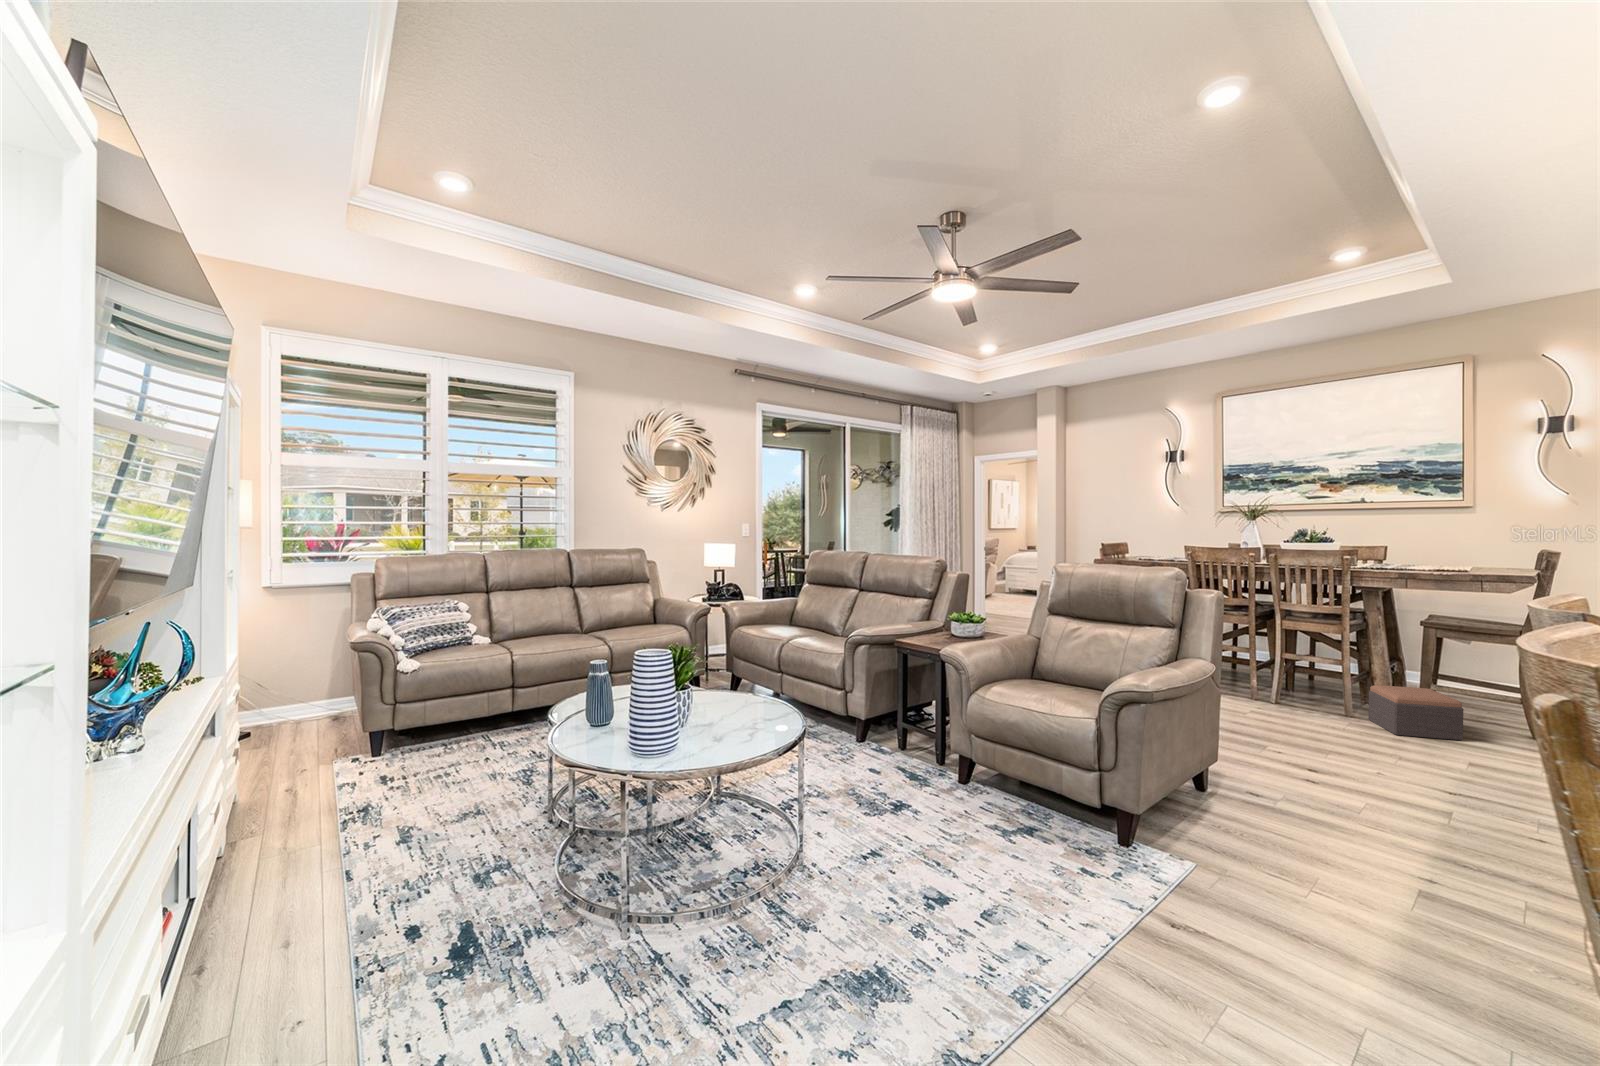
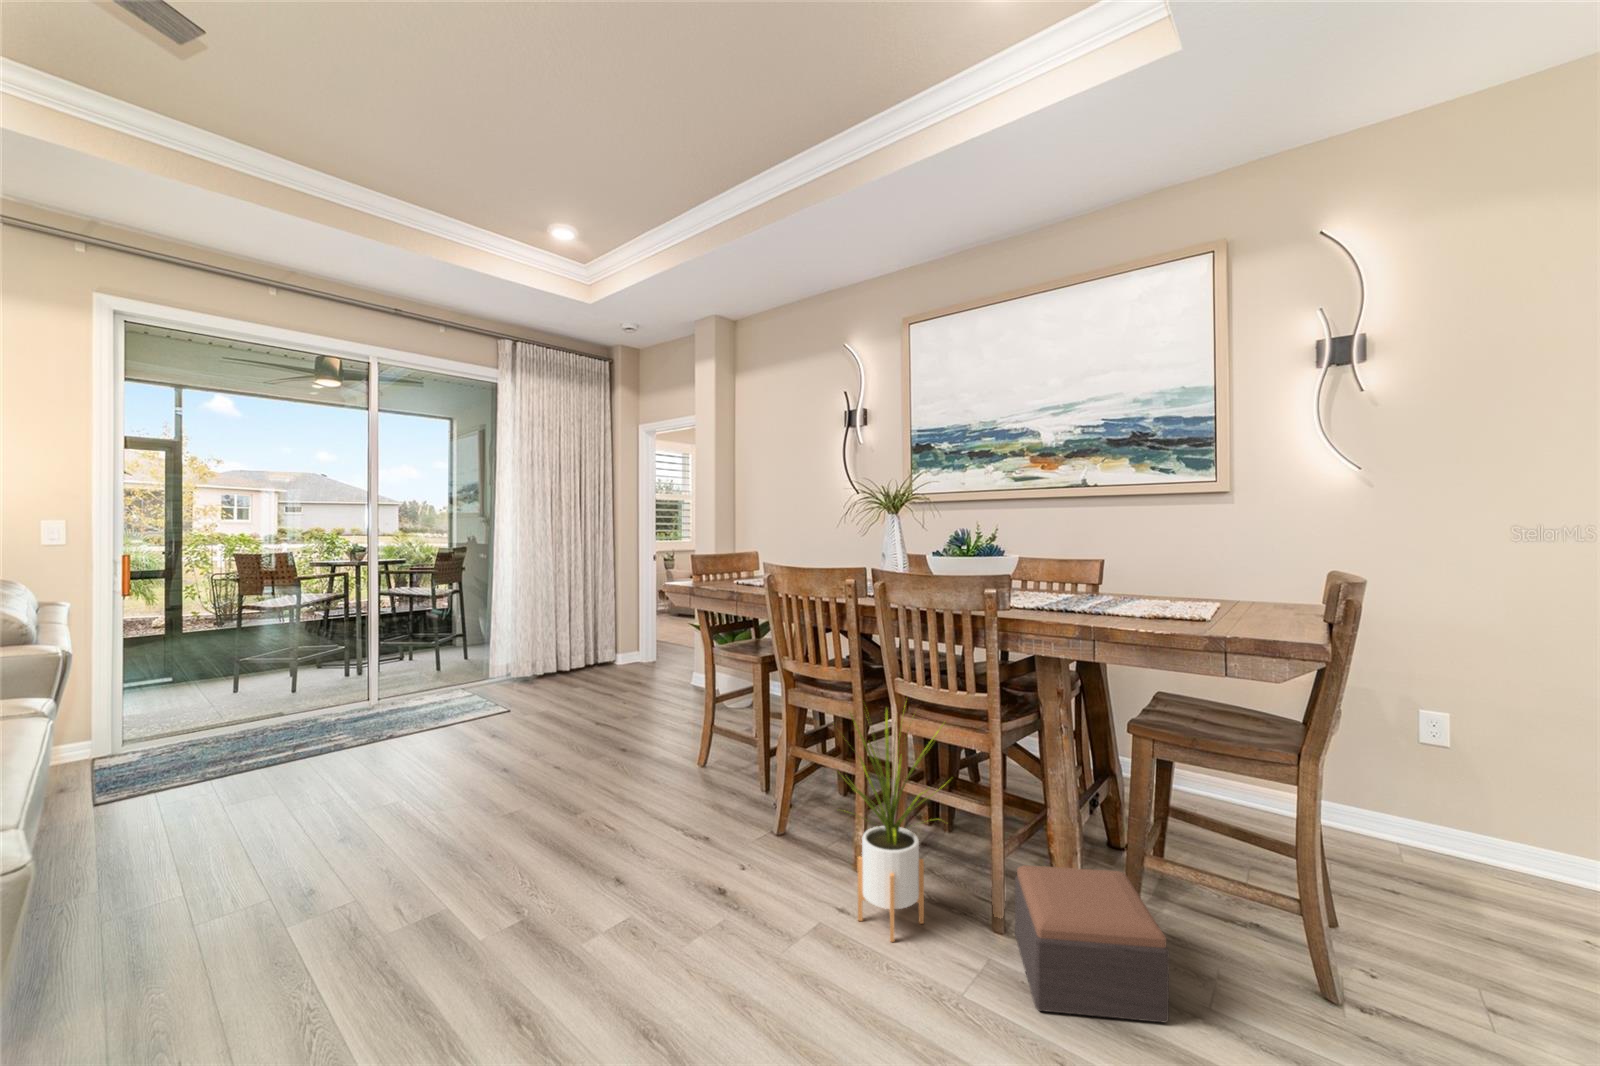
house plant: none [1265,607,1336,718] -> present [845,710,940,942]

